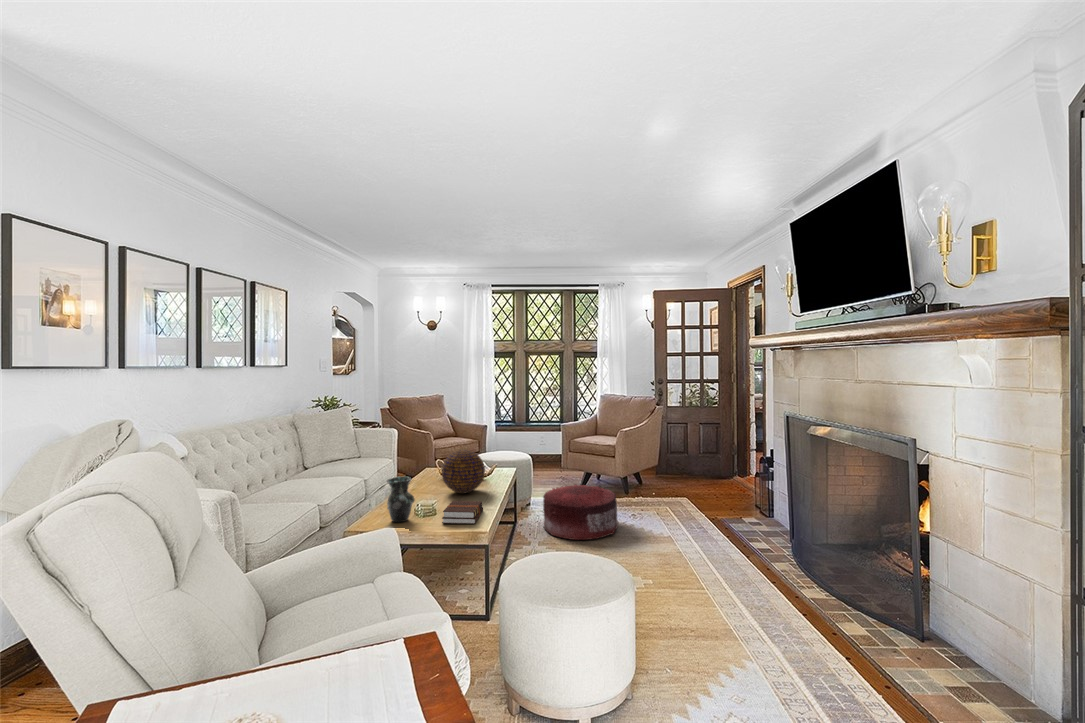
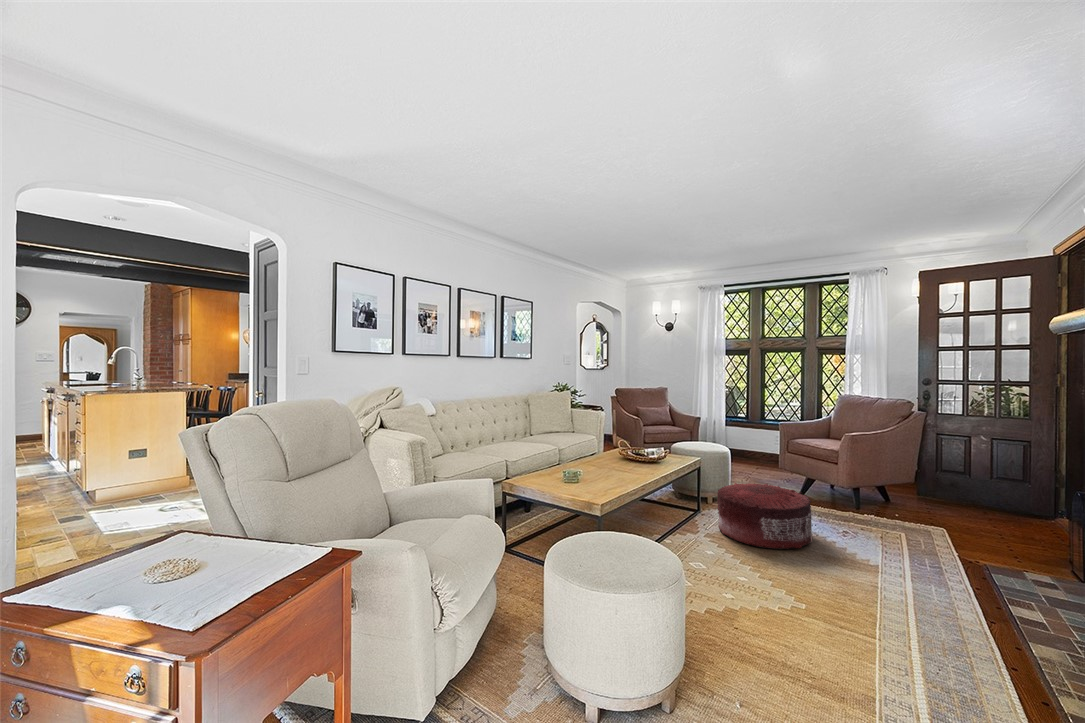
decorative orb: present [442,449,485,493] -> none [601,426,645,469]
vase: present [387,477,415,522] -> none [528,440,555,482]
hardback book: present [442,501,483,524] -> none [569,471,620,496]

